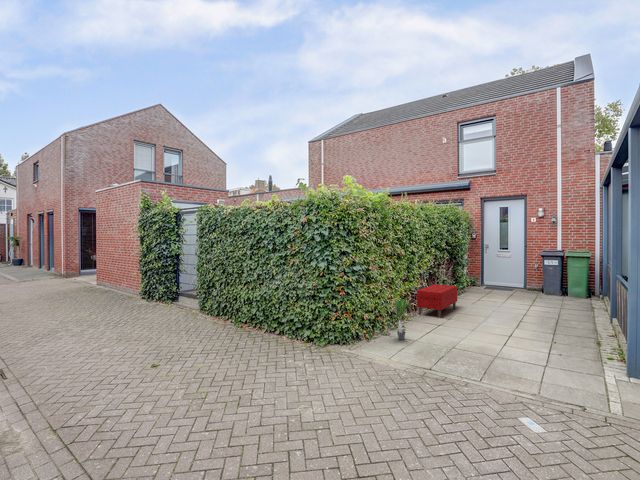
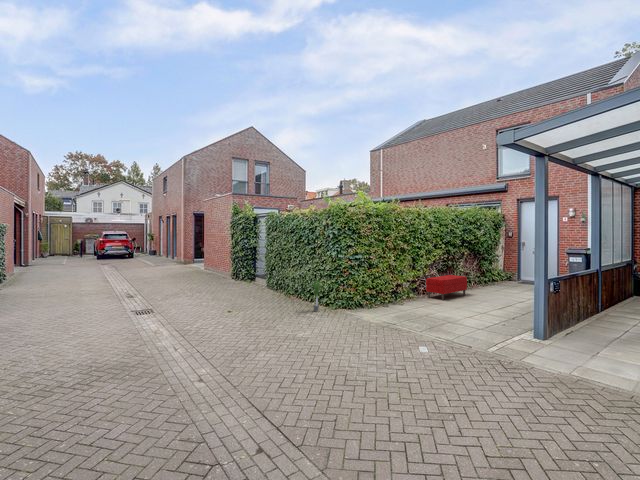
potted plant: present [394,297,406,340] -> present [313,281,321,311]

